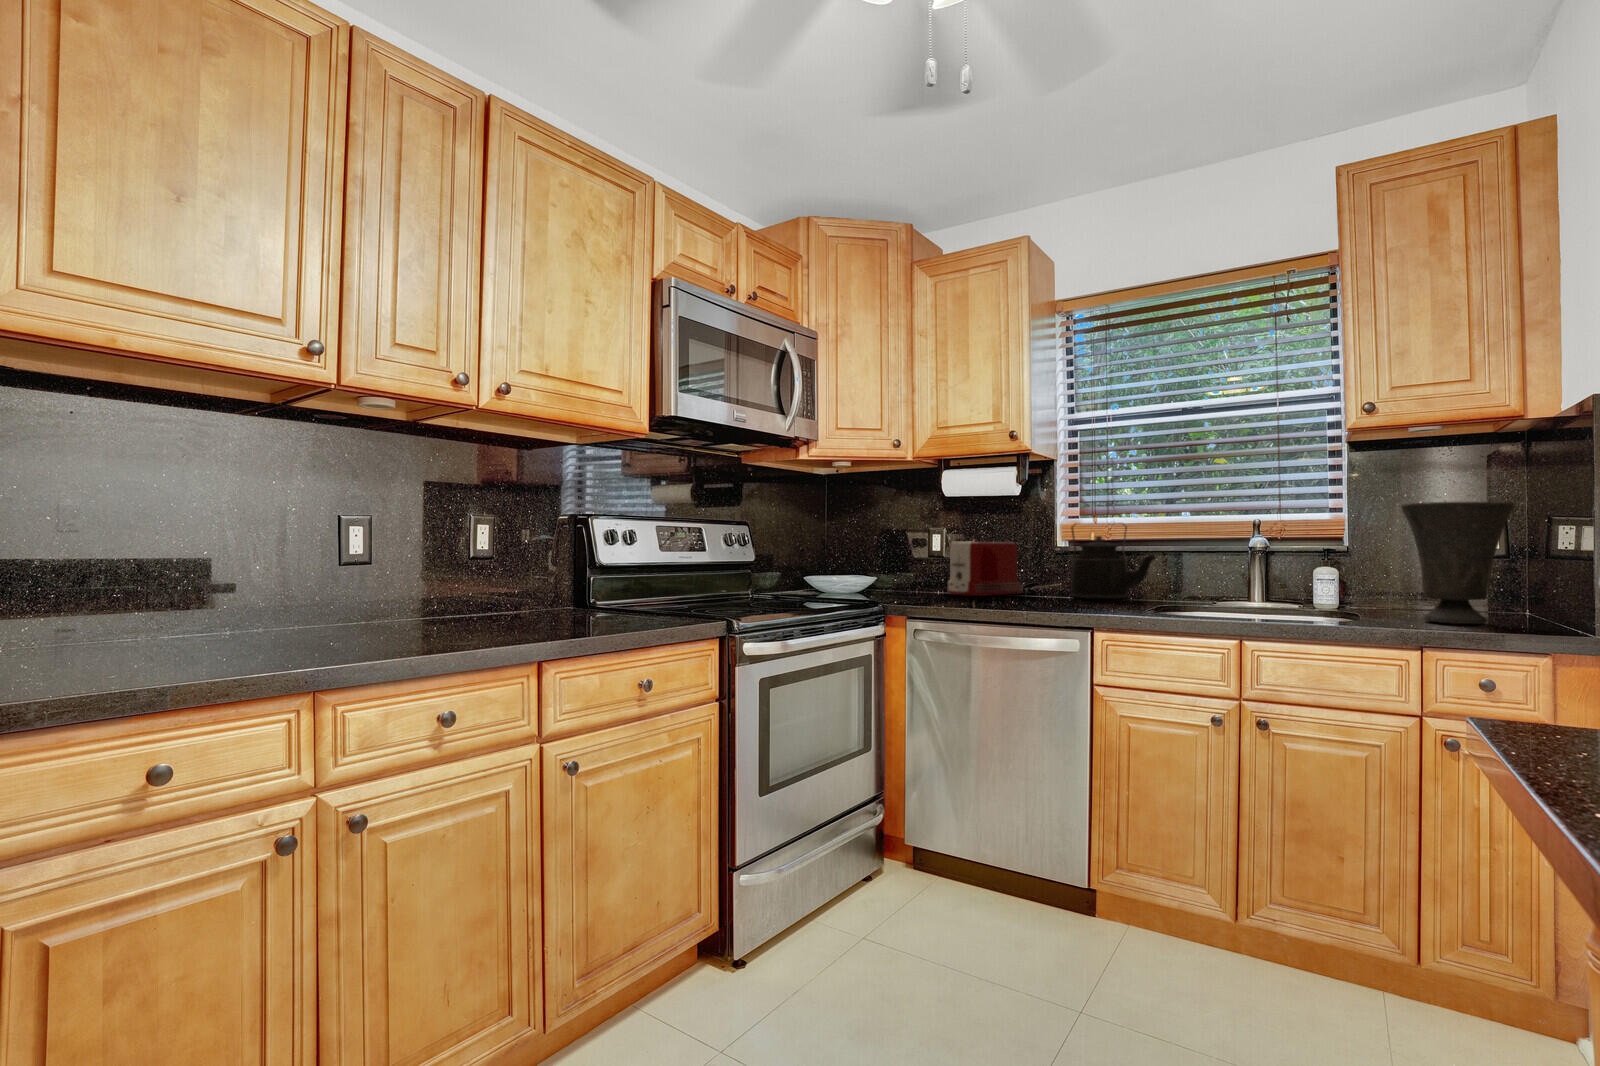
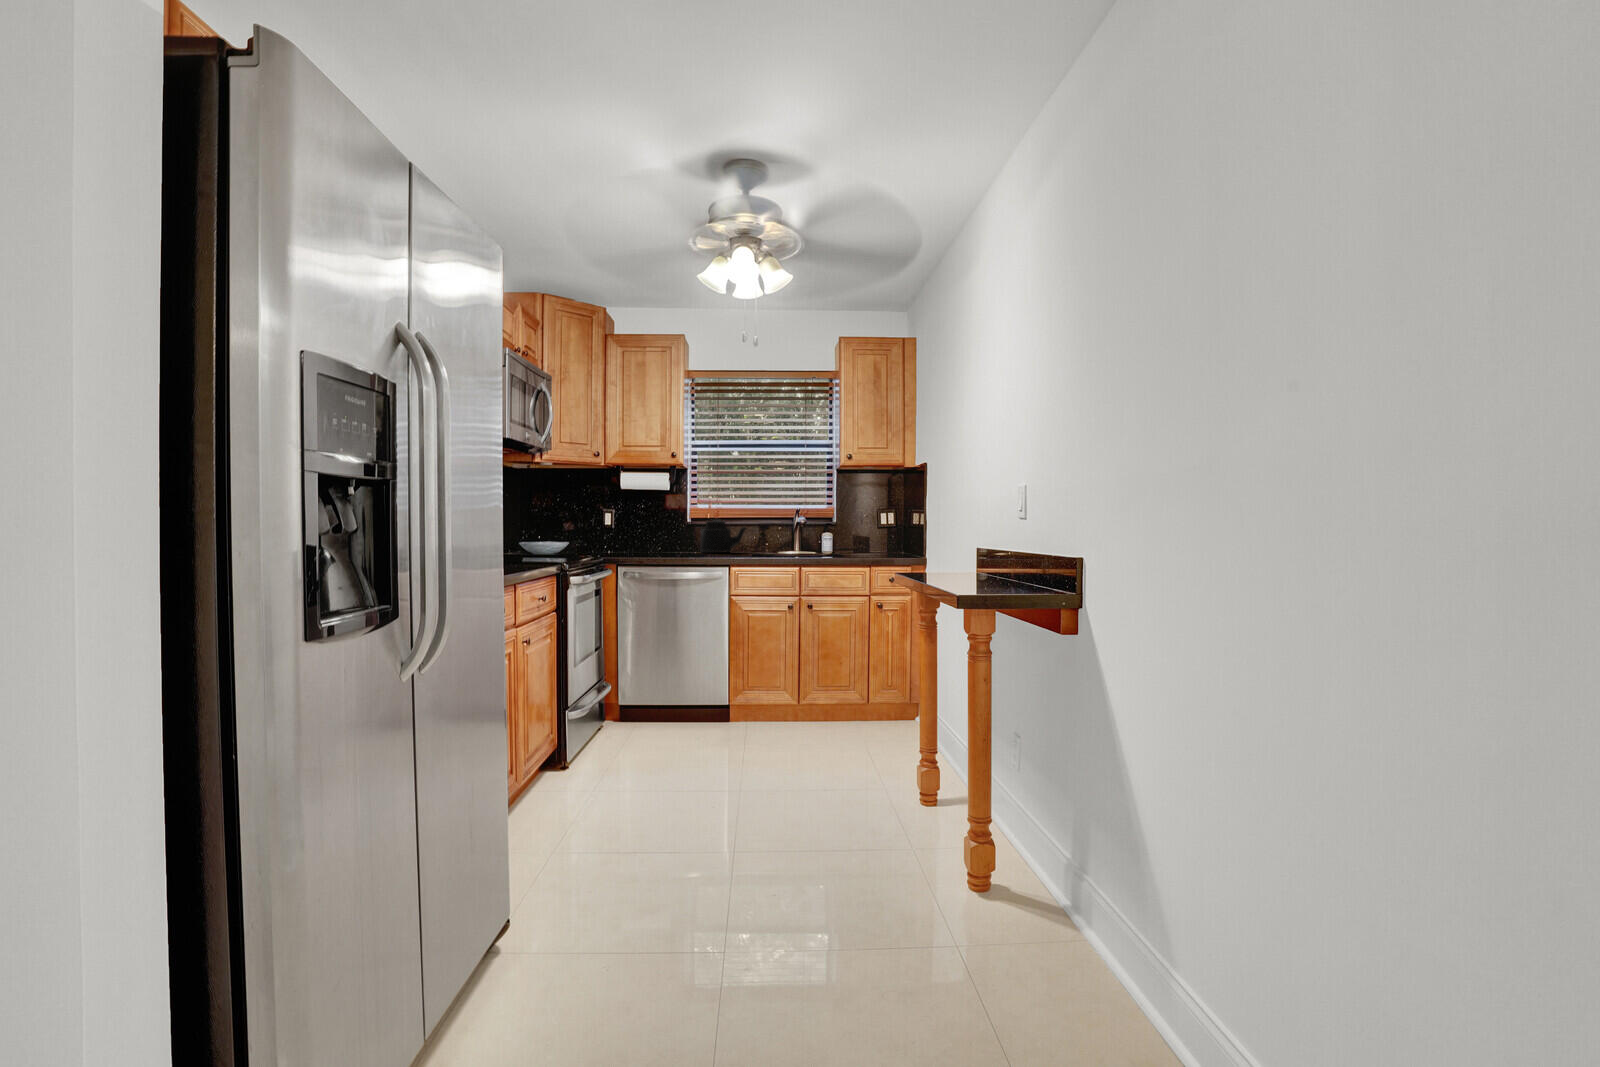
vase: present [1401,502,1515,624] -> none [861,500,900,555]
toaster: present [947,542,1023,596] -> none [623,519,668,553]

